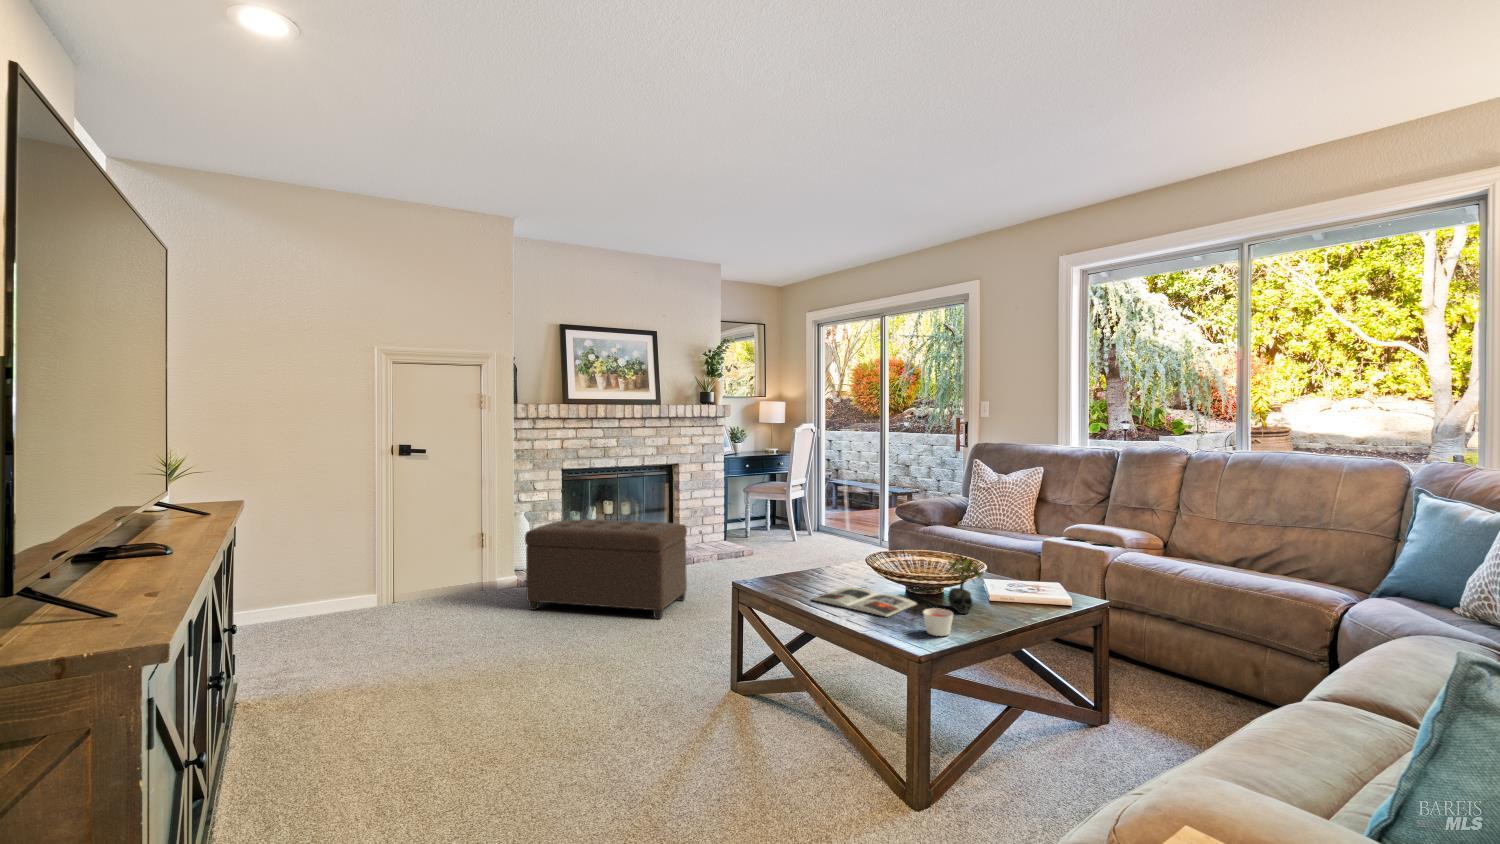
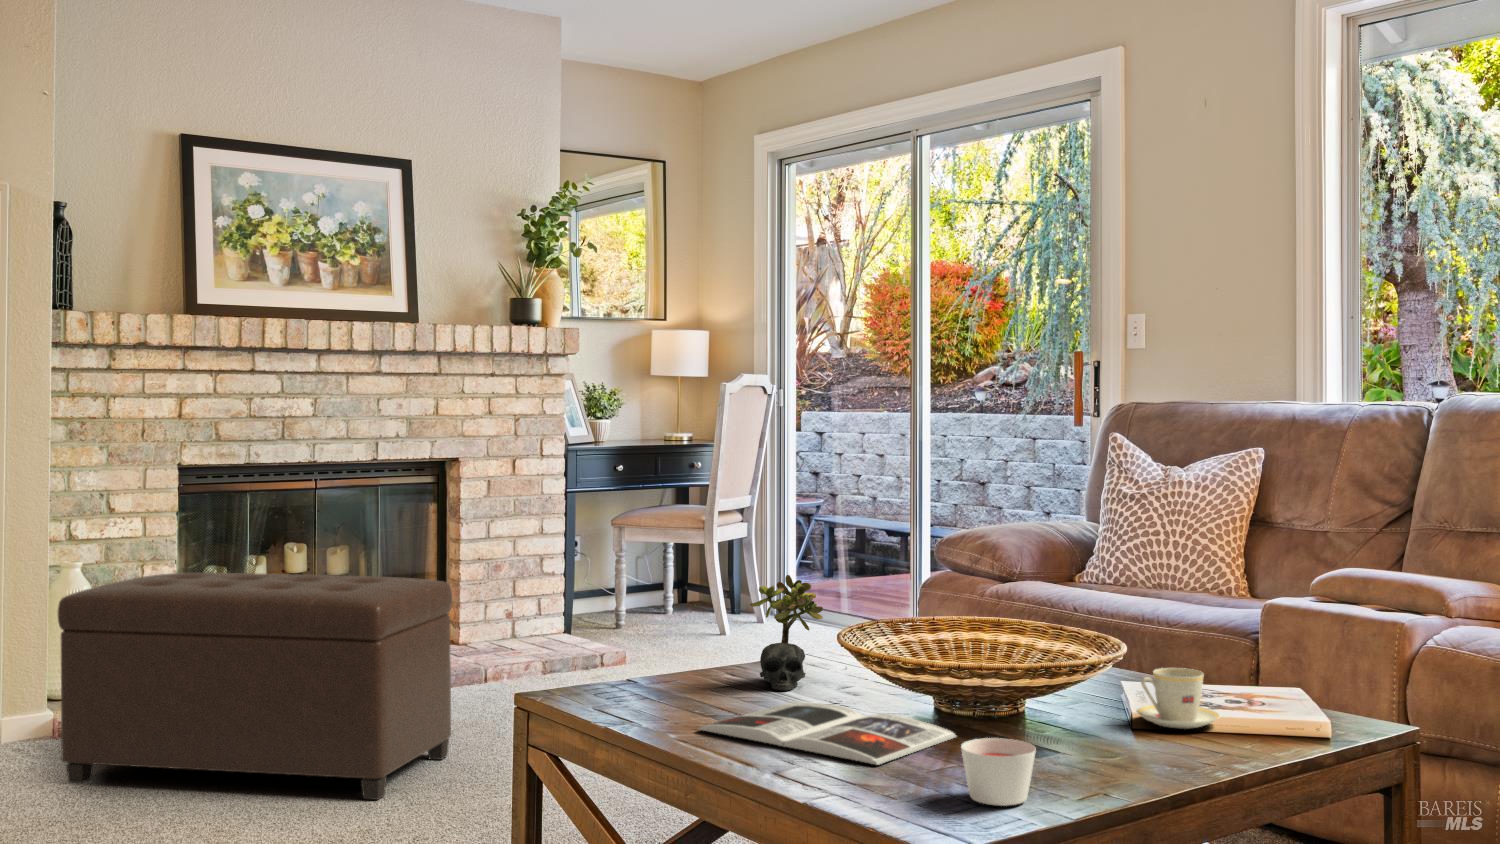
succulent plant: present [946,555,983,614] -> present [750,575,823,690]
teacup: none [991,576,1026,602] -> present [1137,668,1221,729]

